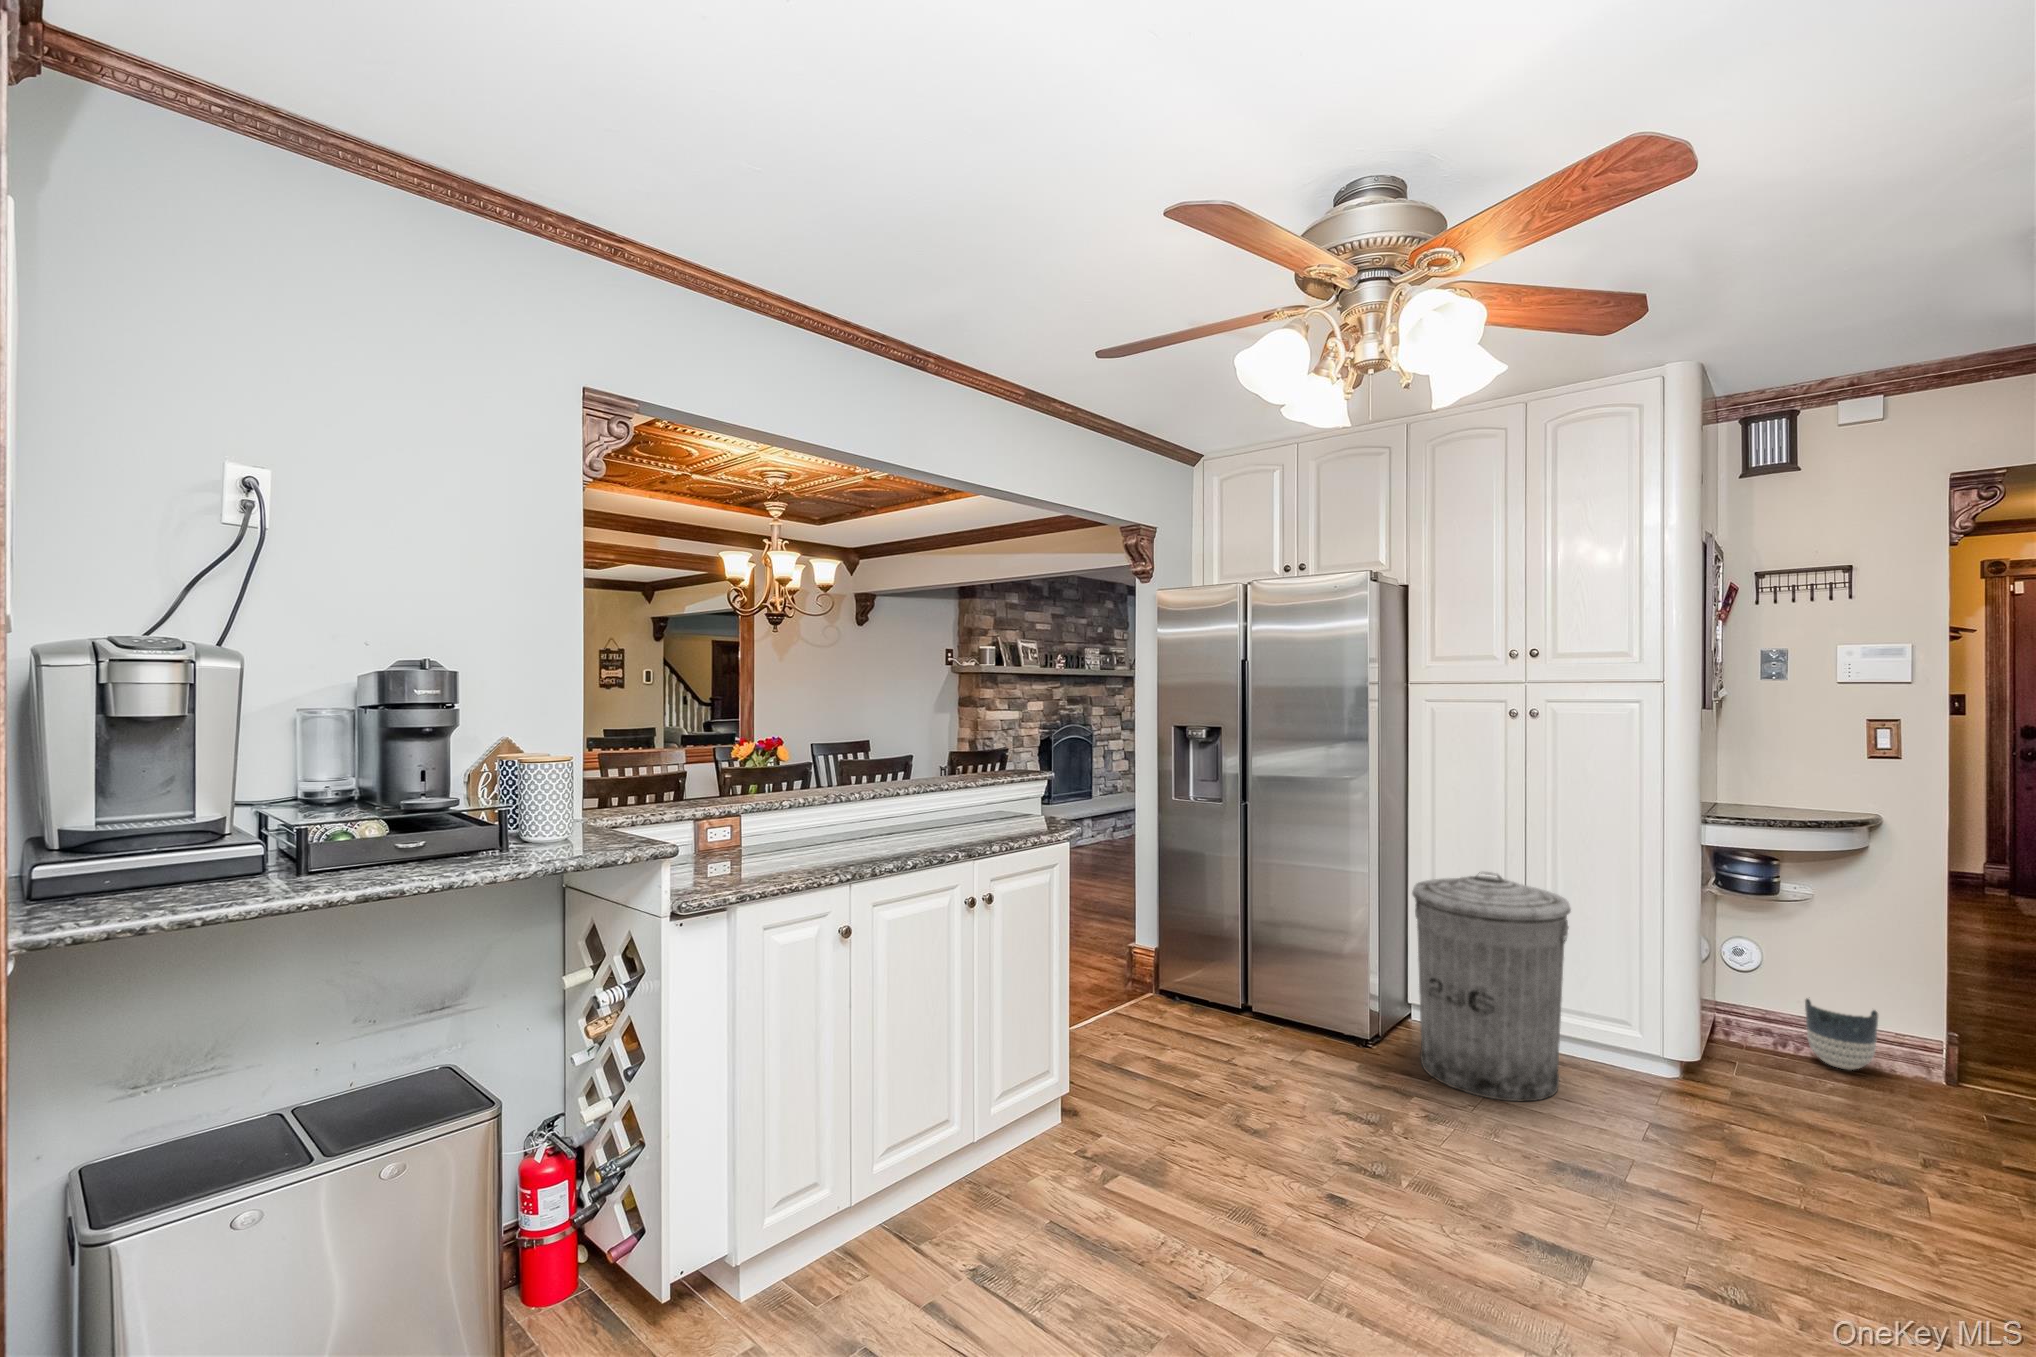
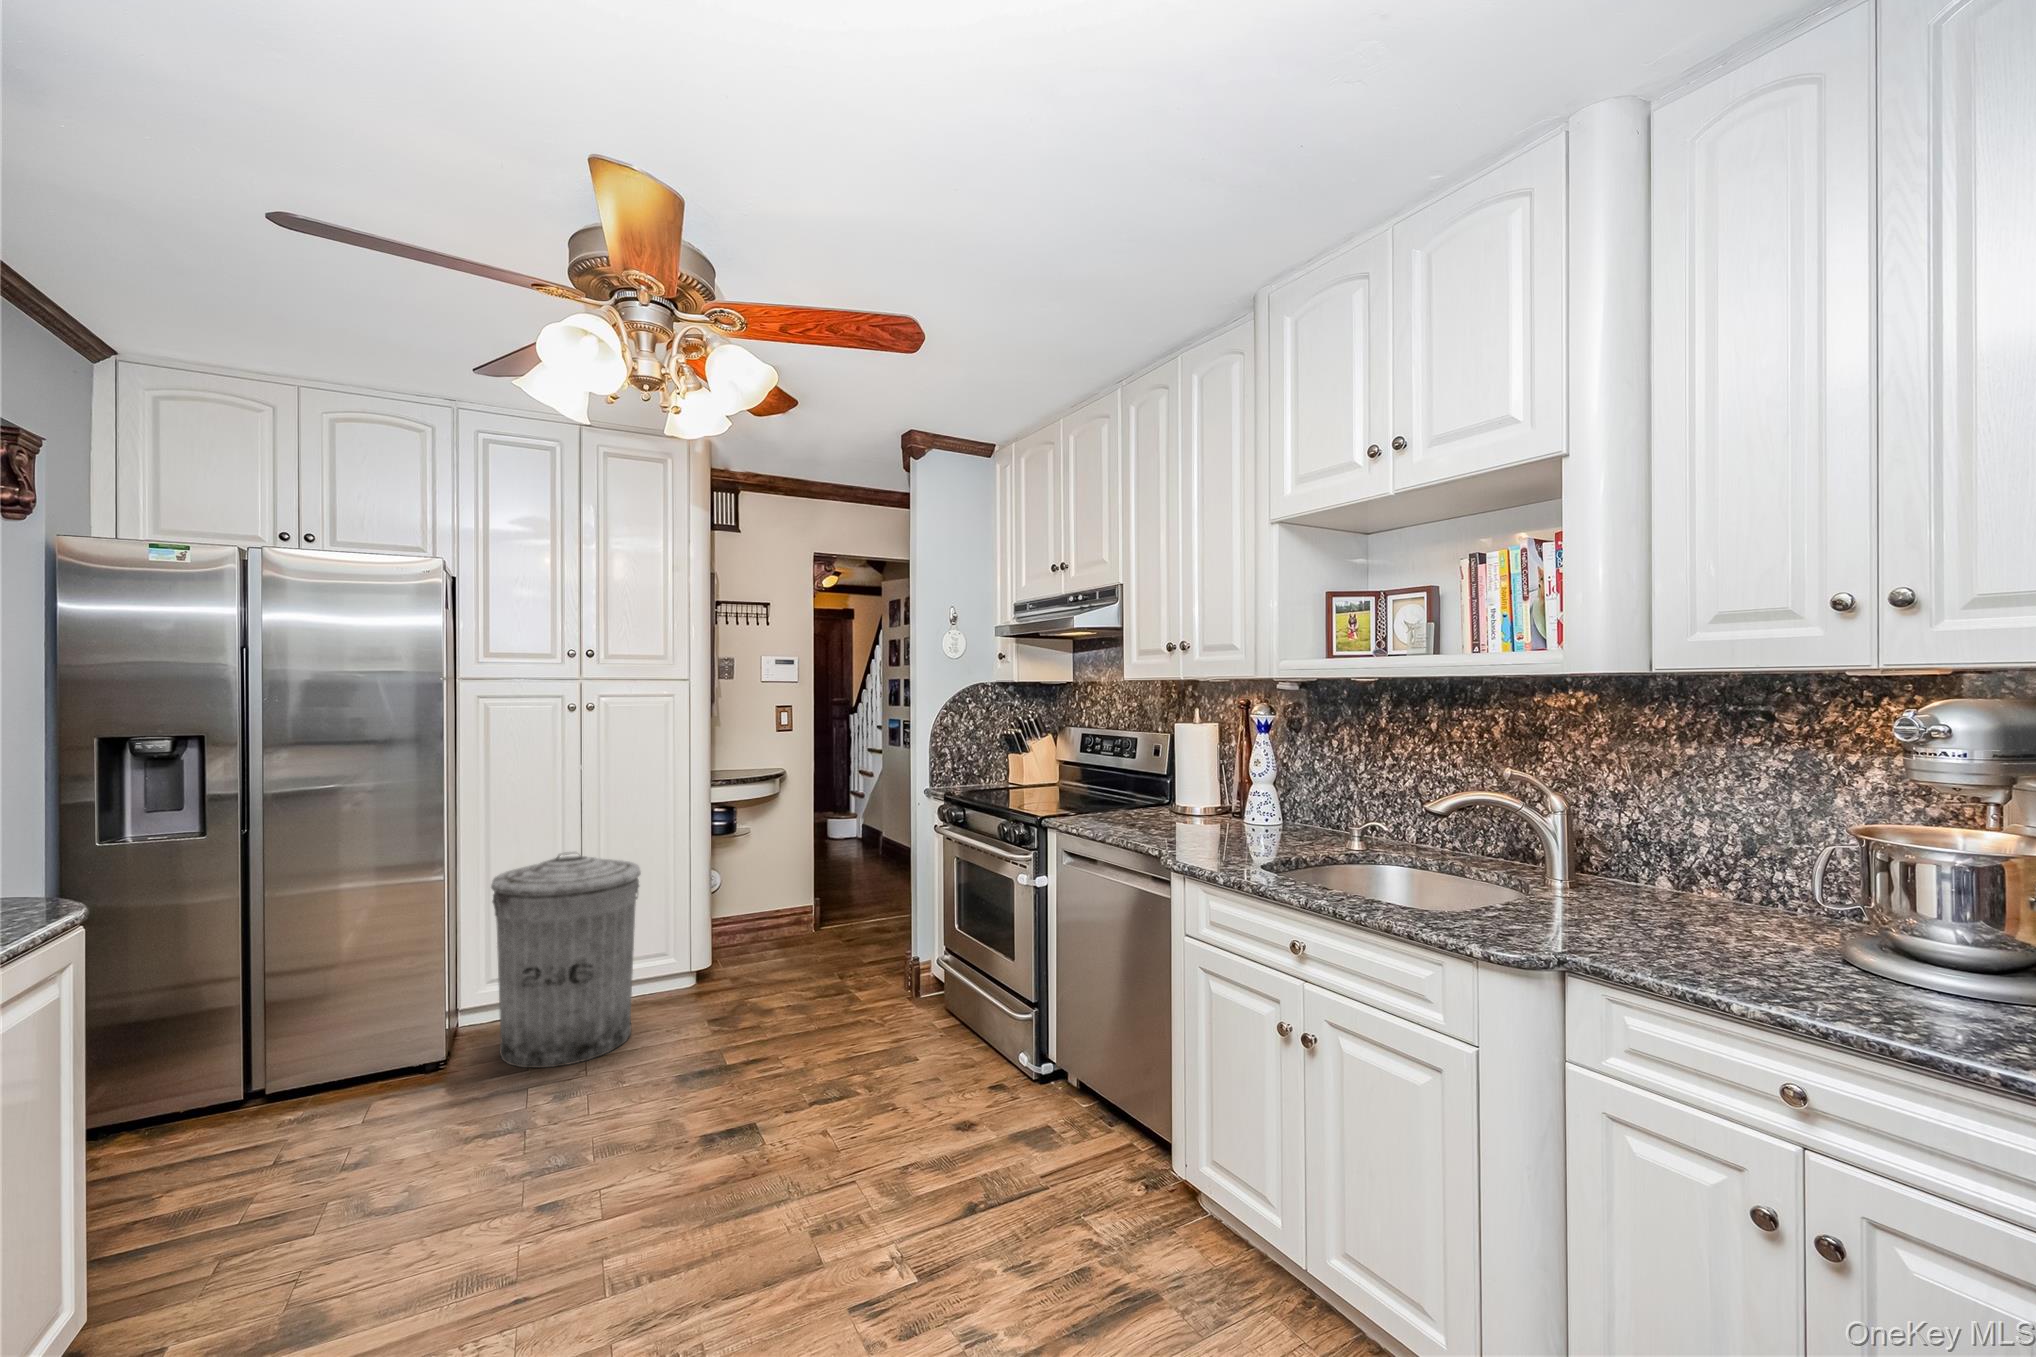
planter: present [1805,998,1878,1070] -> none [744,895,783,942]

